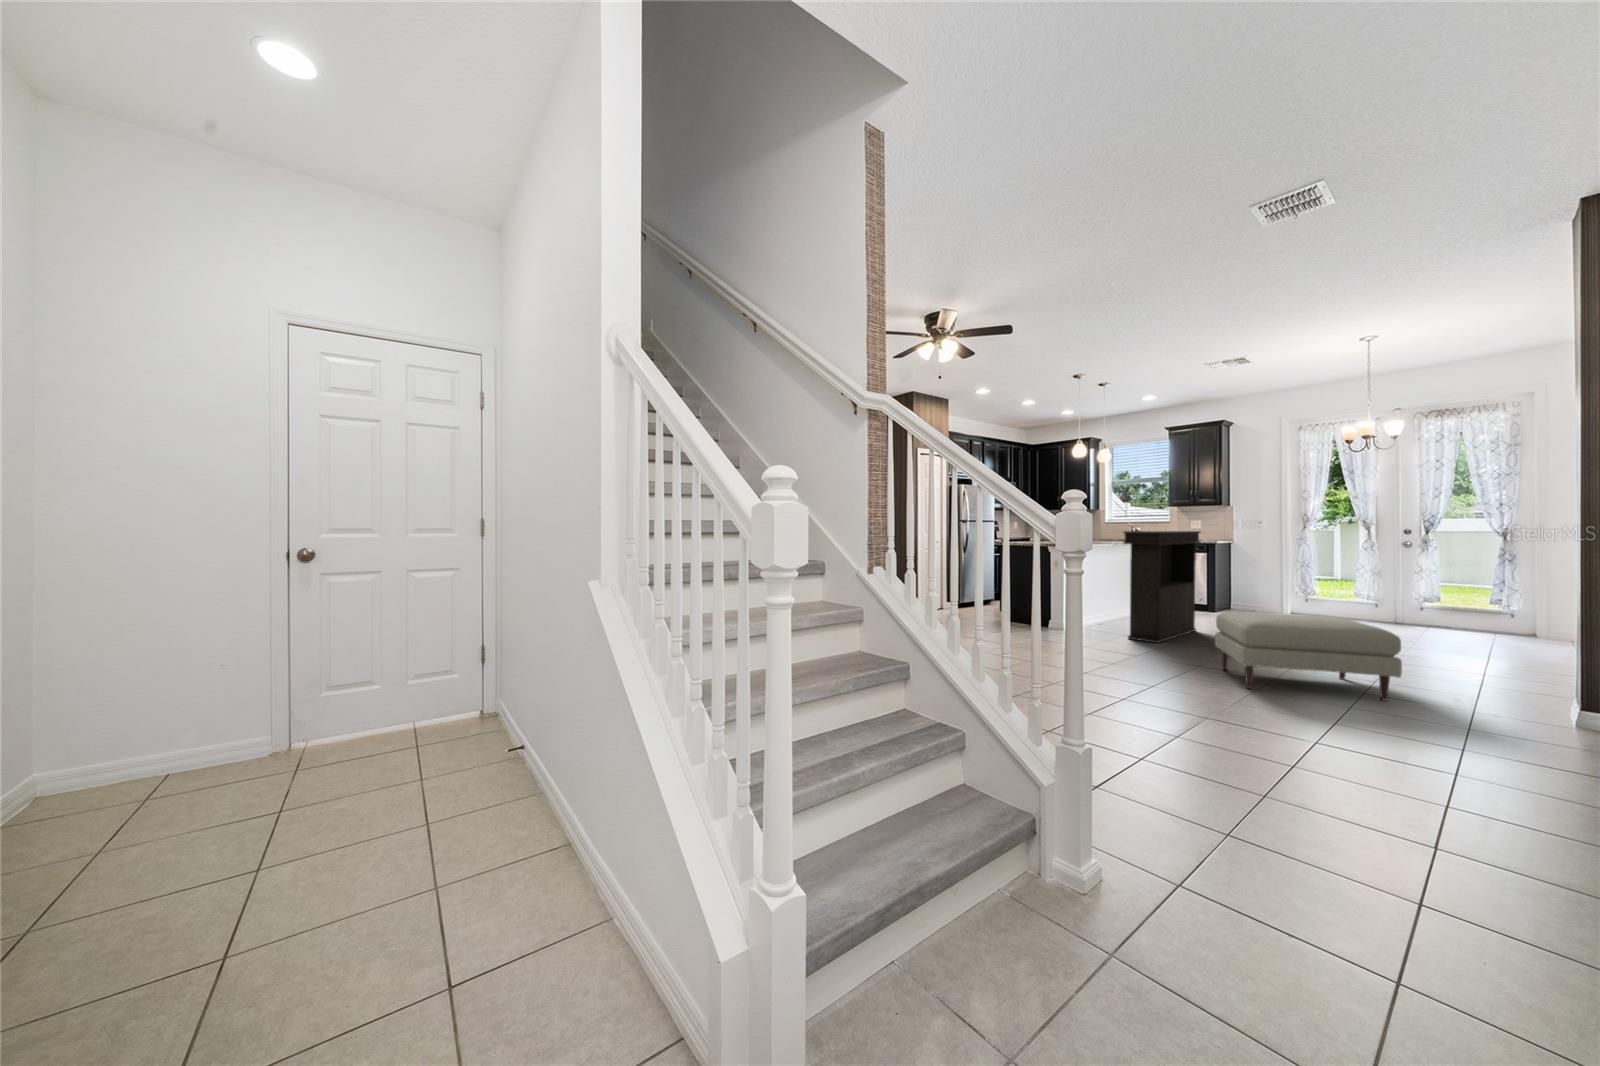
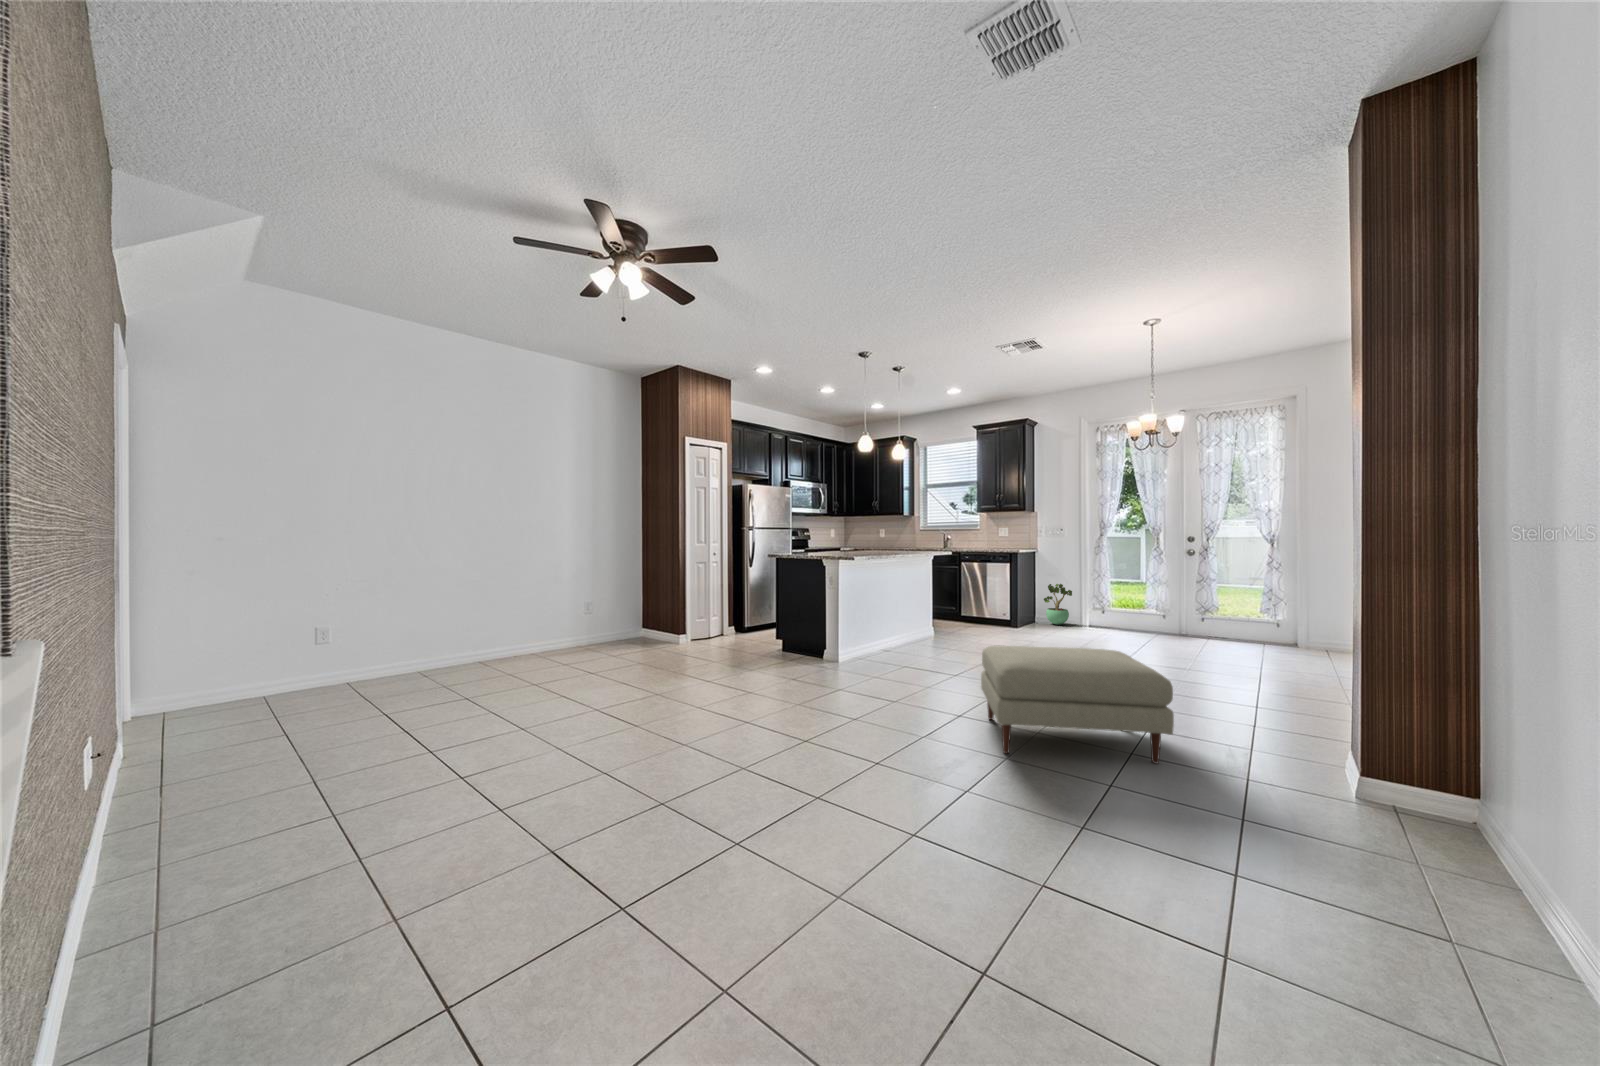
console table: present [1124,531,1200,643] -> none [900,540,991,677]
potted plant: none [1242,573,1274,611] -> present [1044,584,1072,625]

